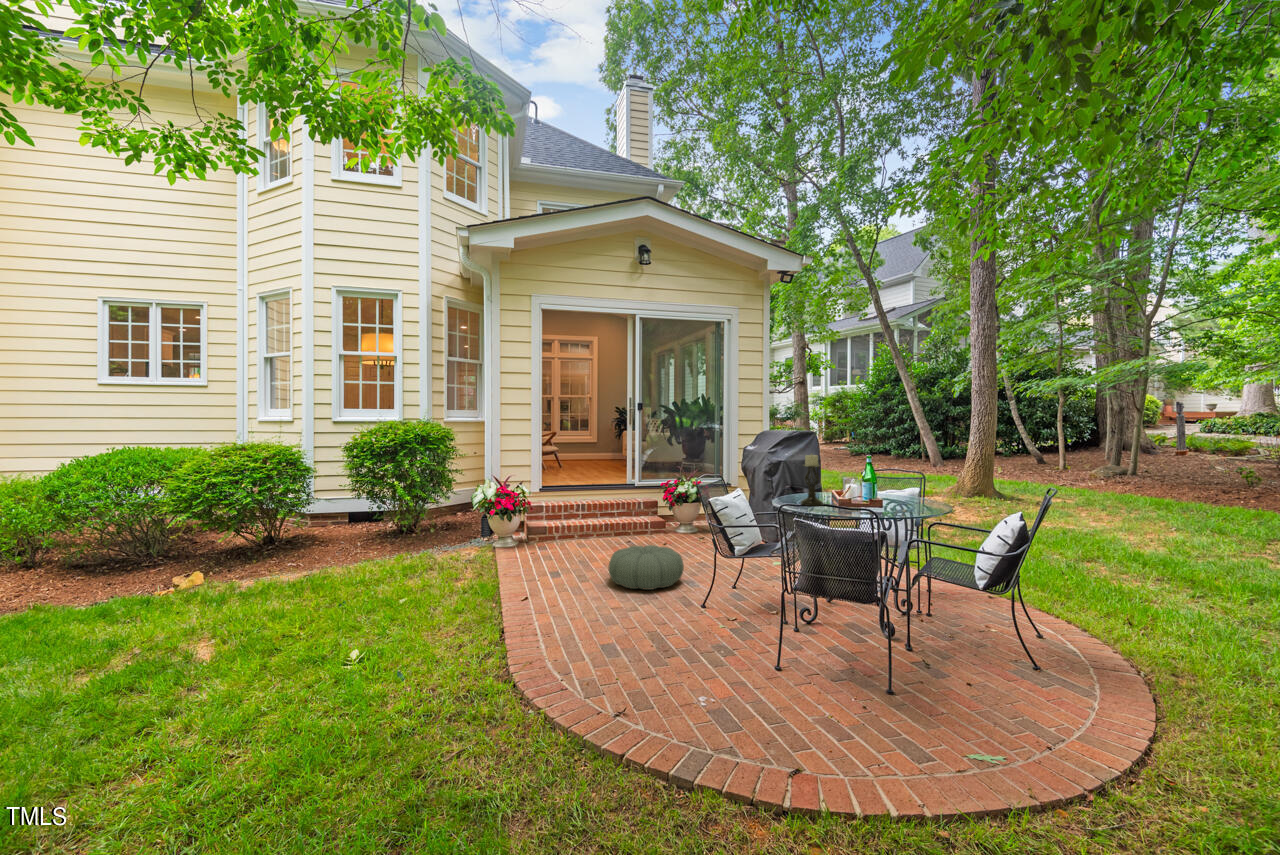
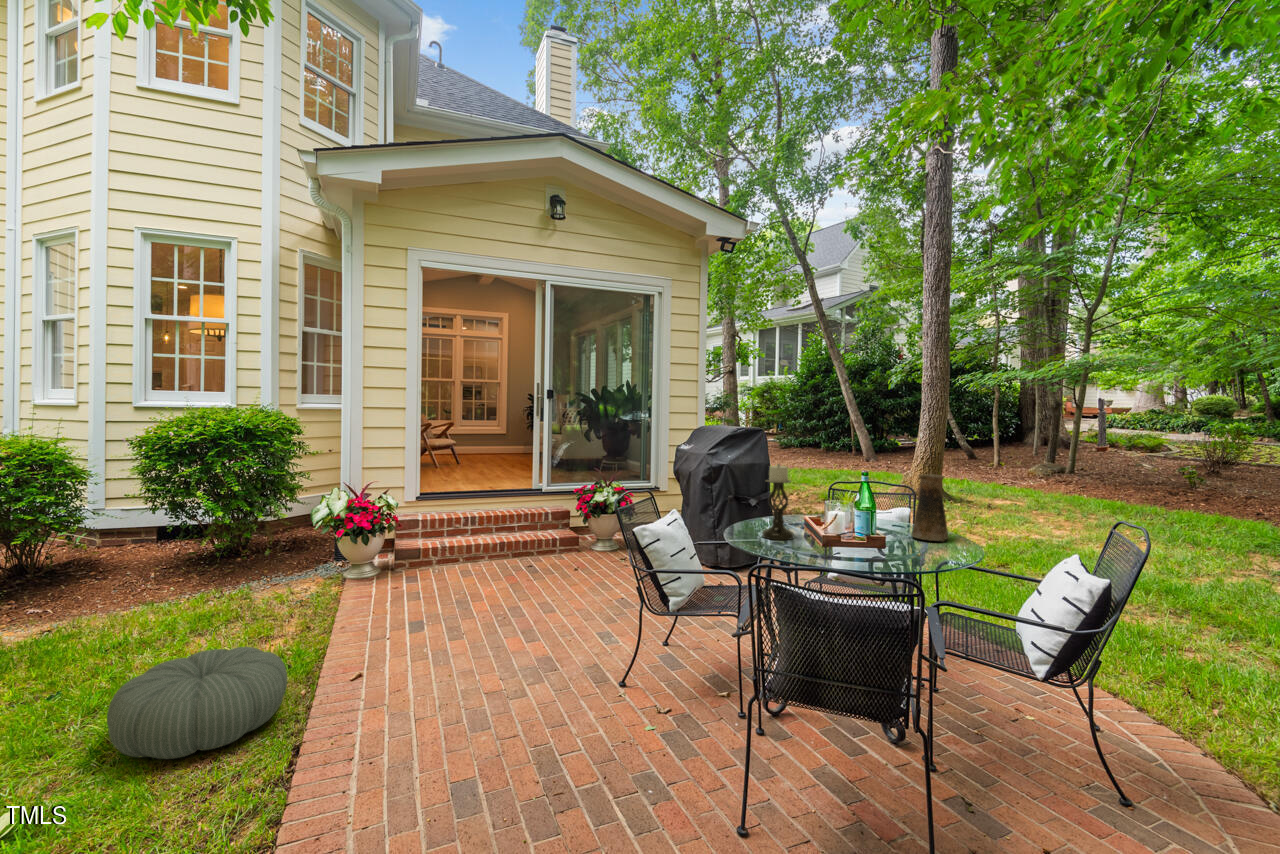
pitcher: none [909,460,935,506] -> present [912,474,948,541]
pouf: present [608,545,684,590] -> present [107,647,287,759]

